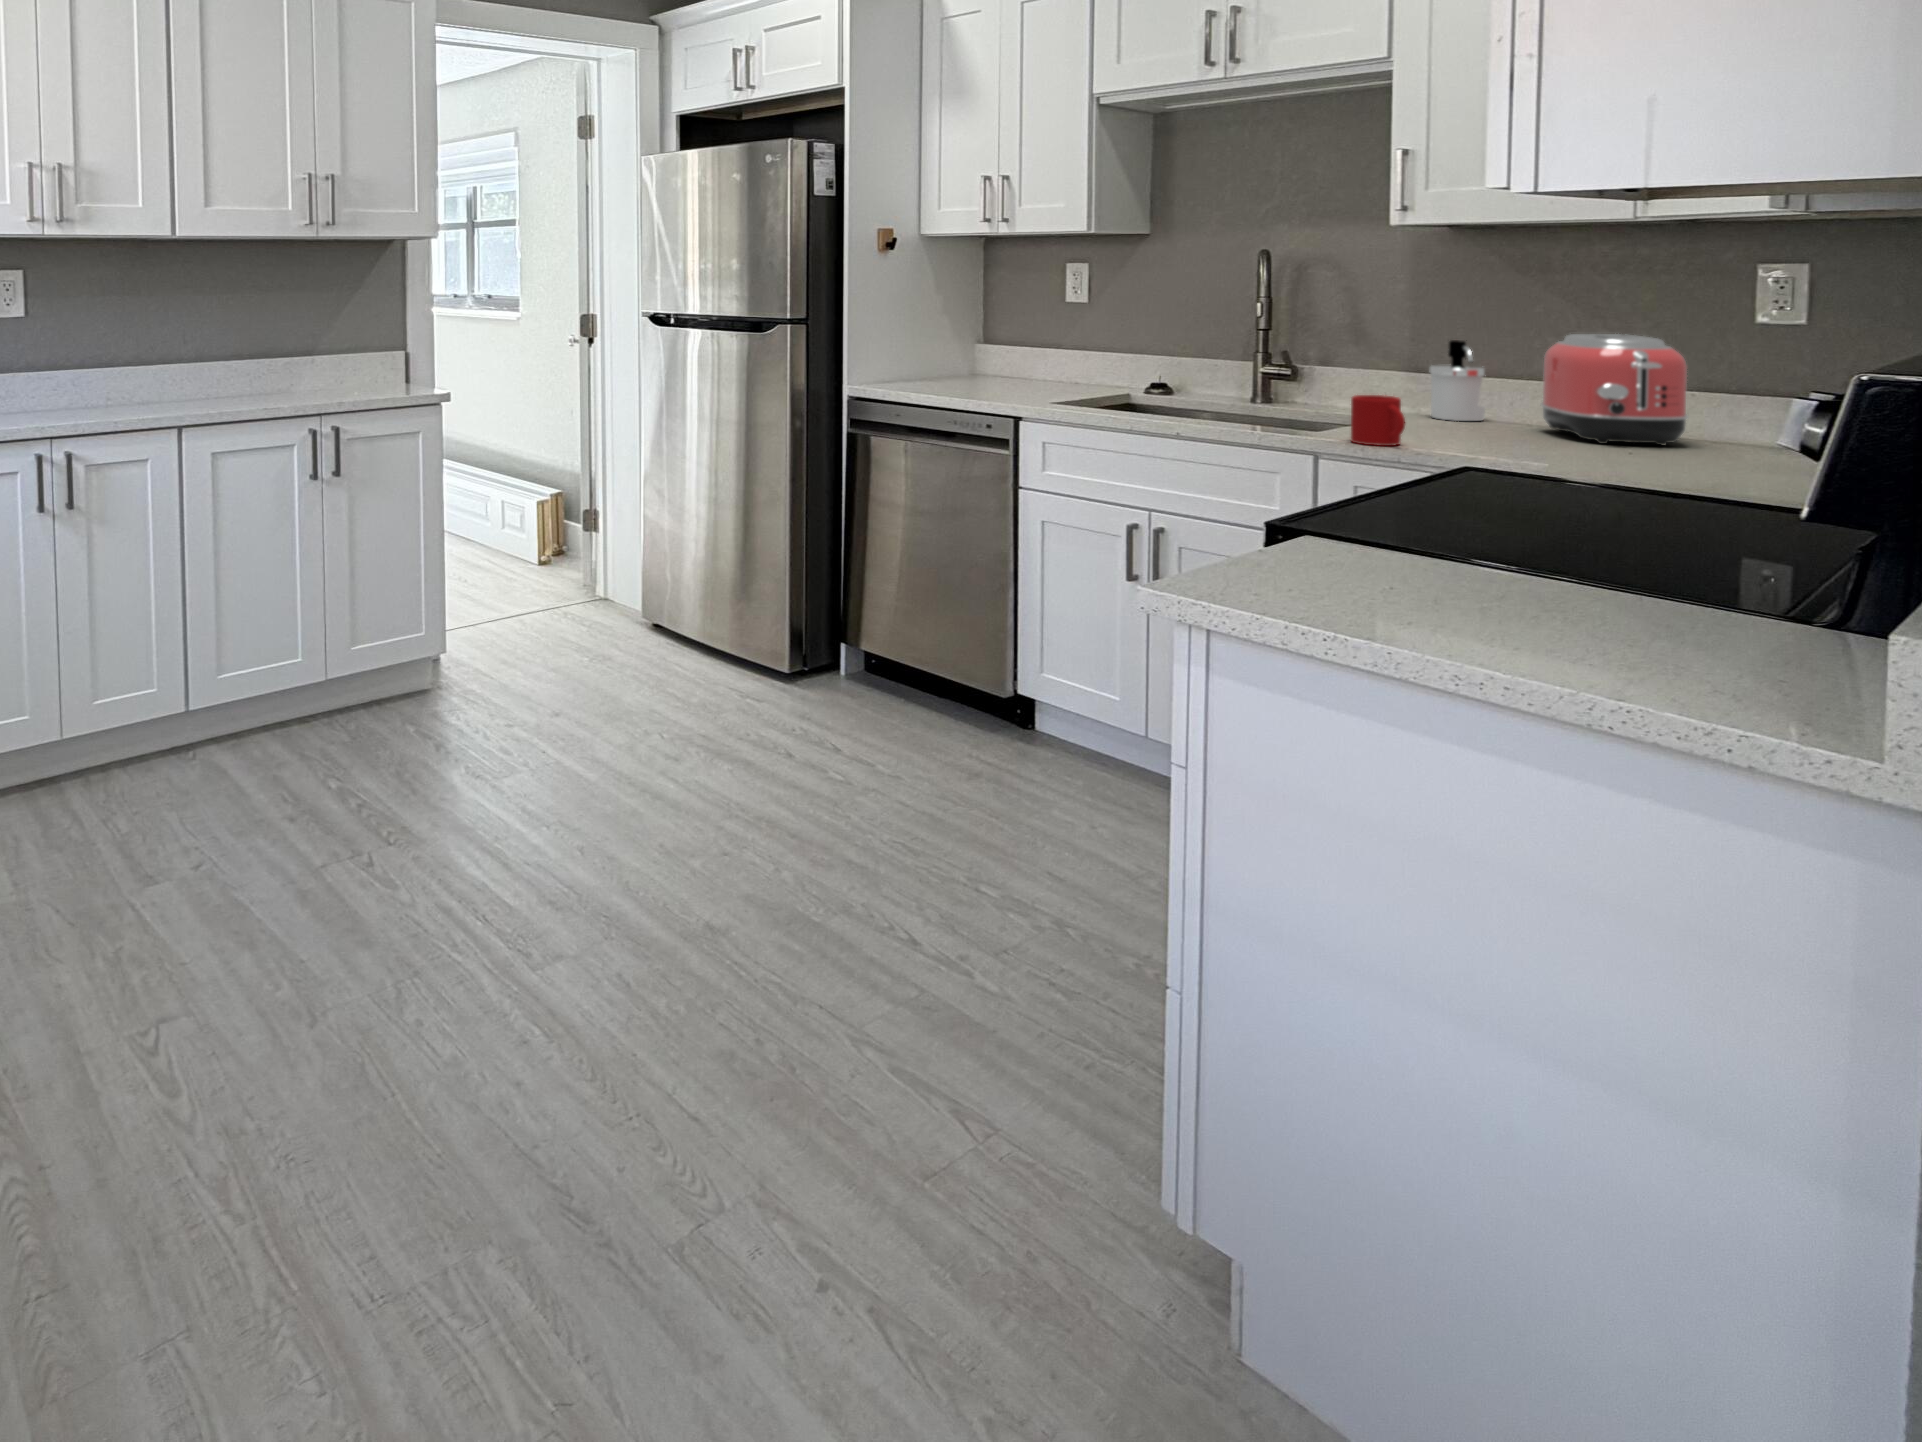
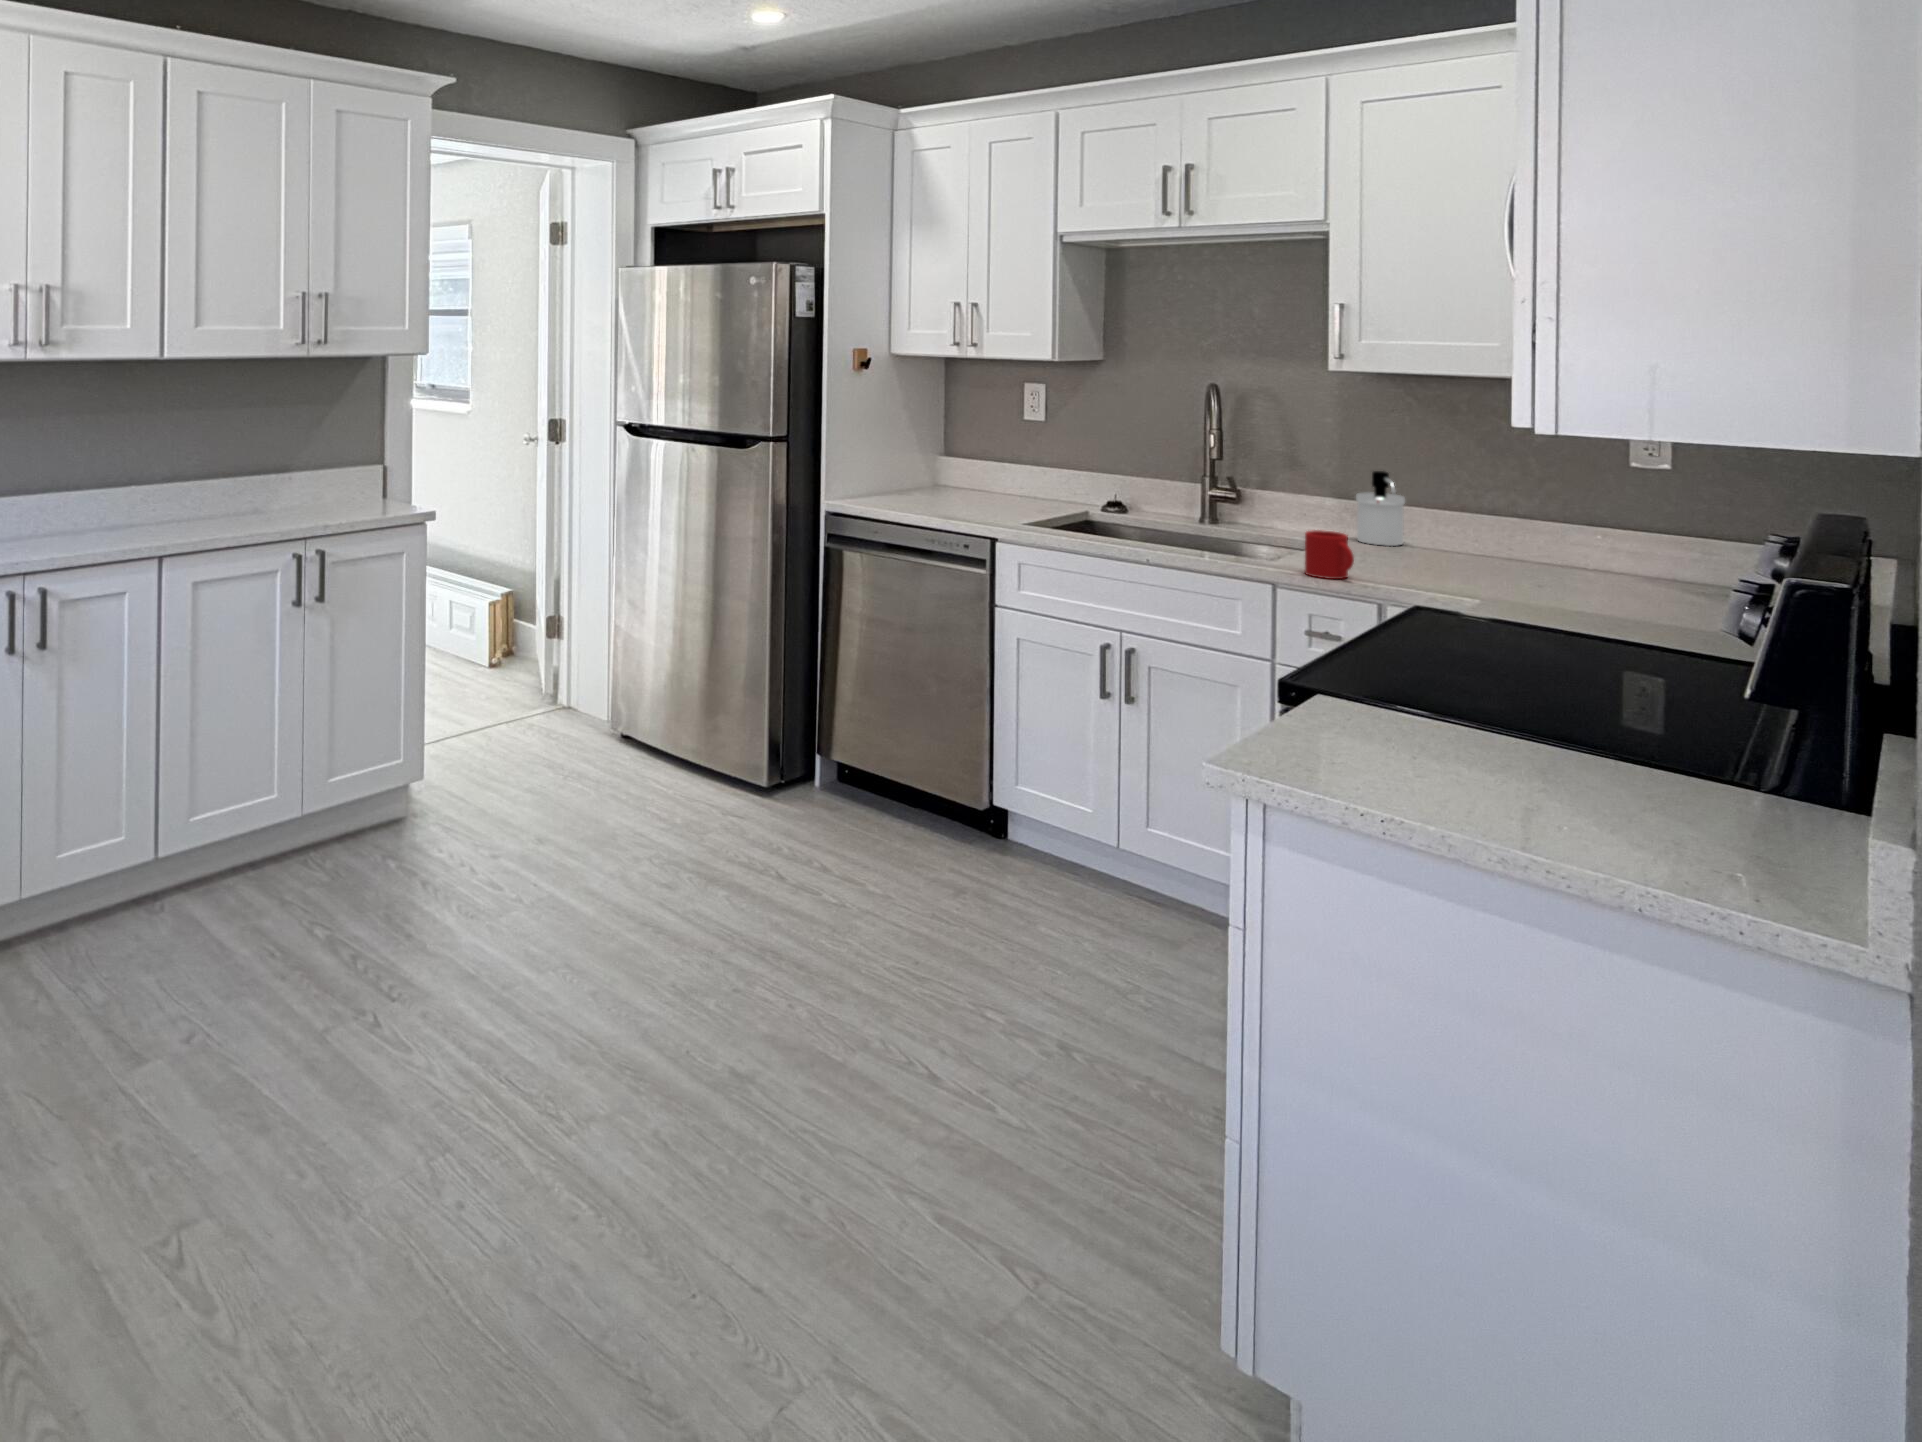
toaster: present [1541,334,1688,445] -> none [1454,472,1579,575]

